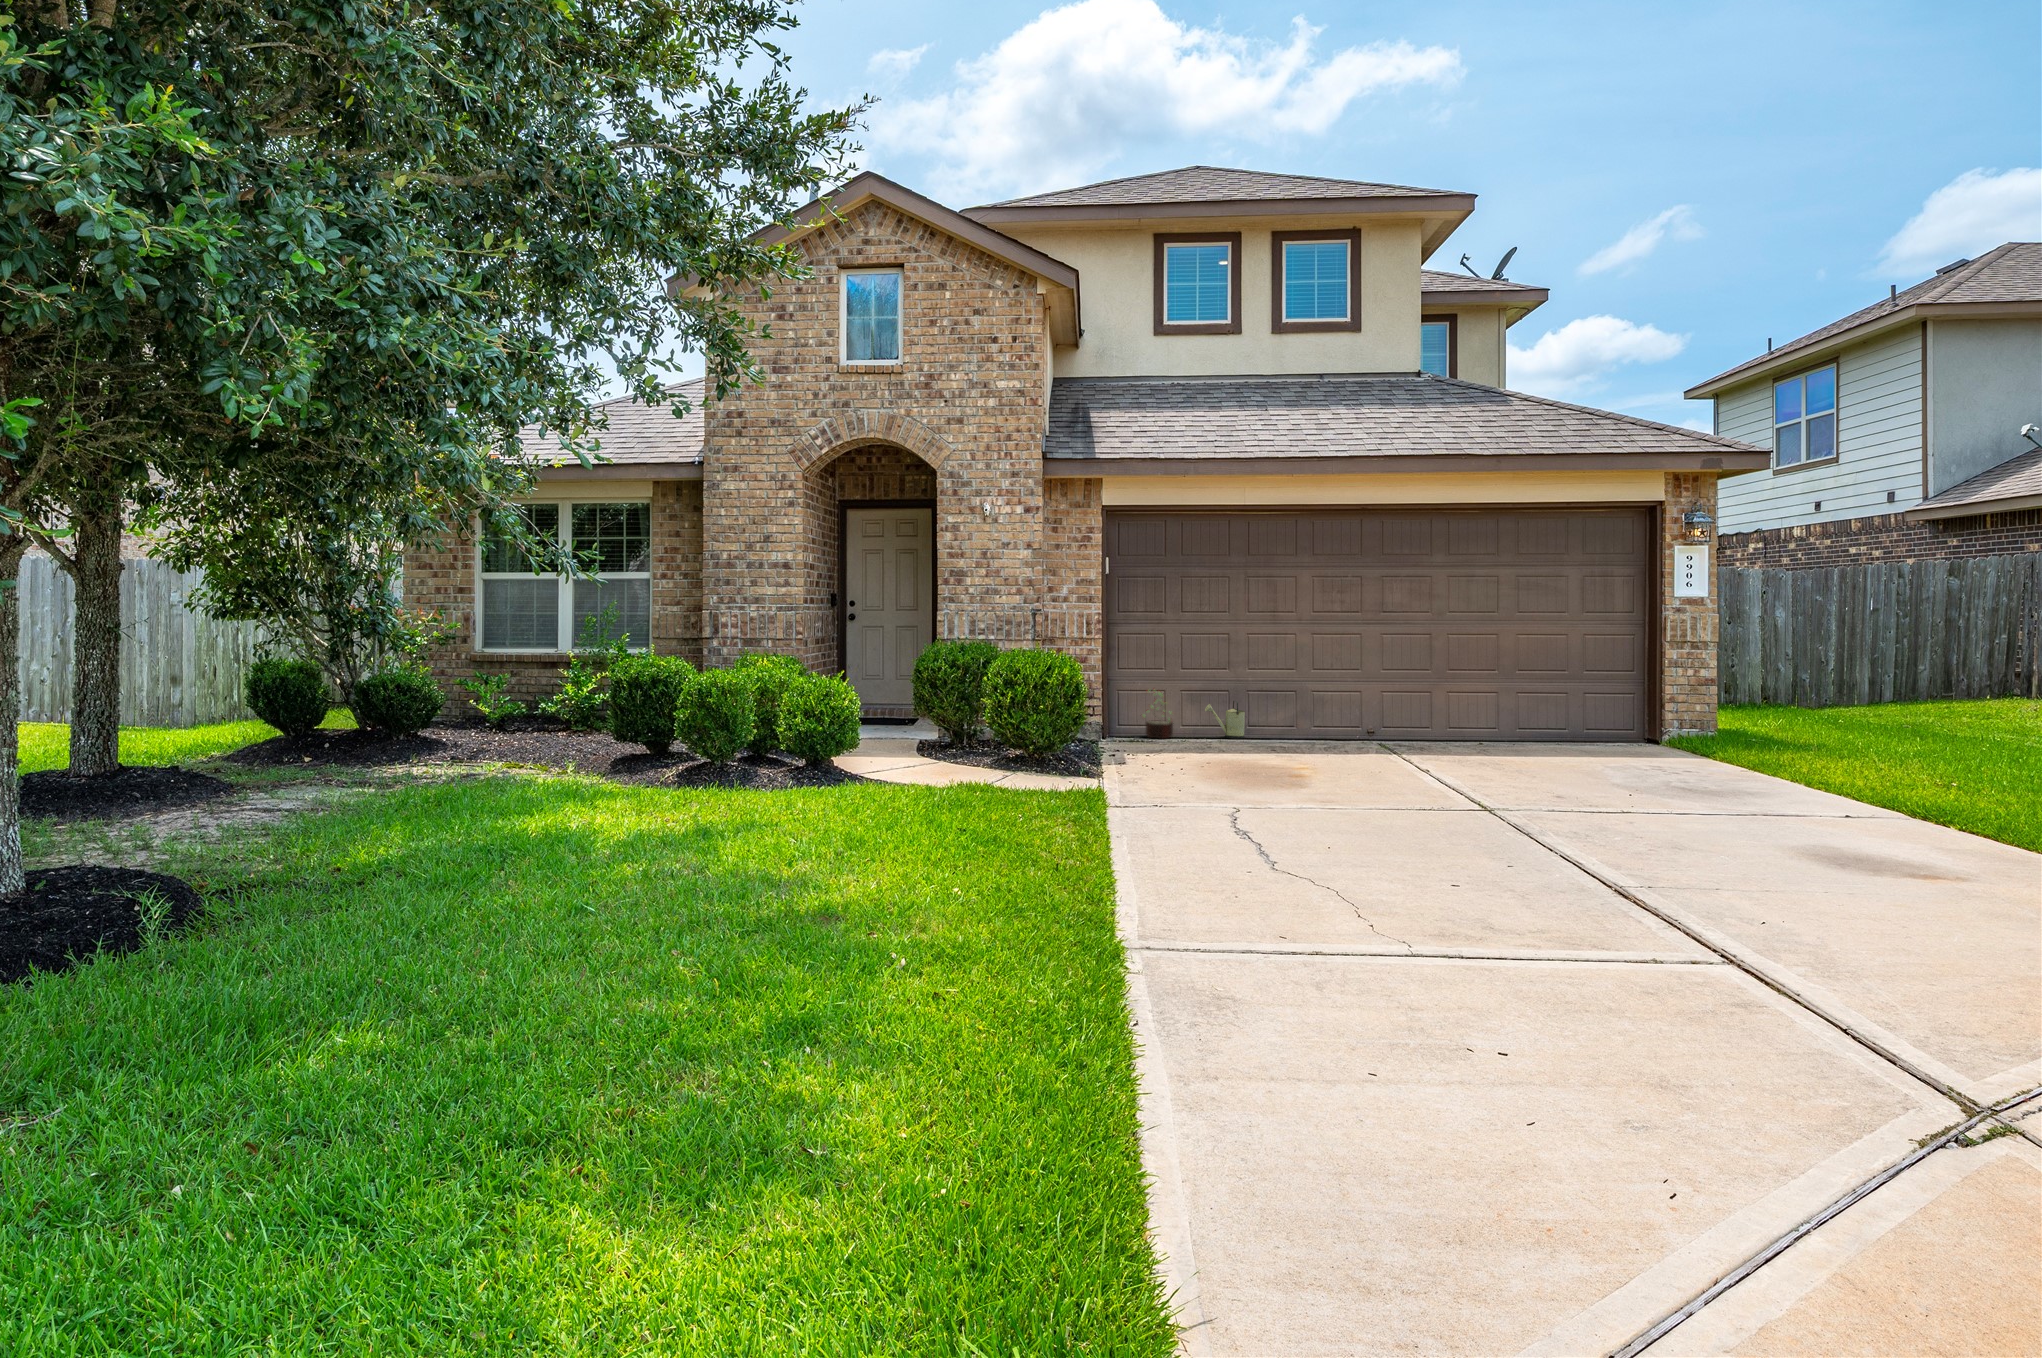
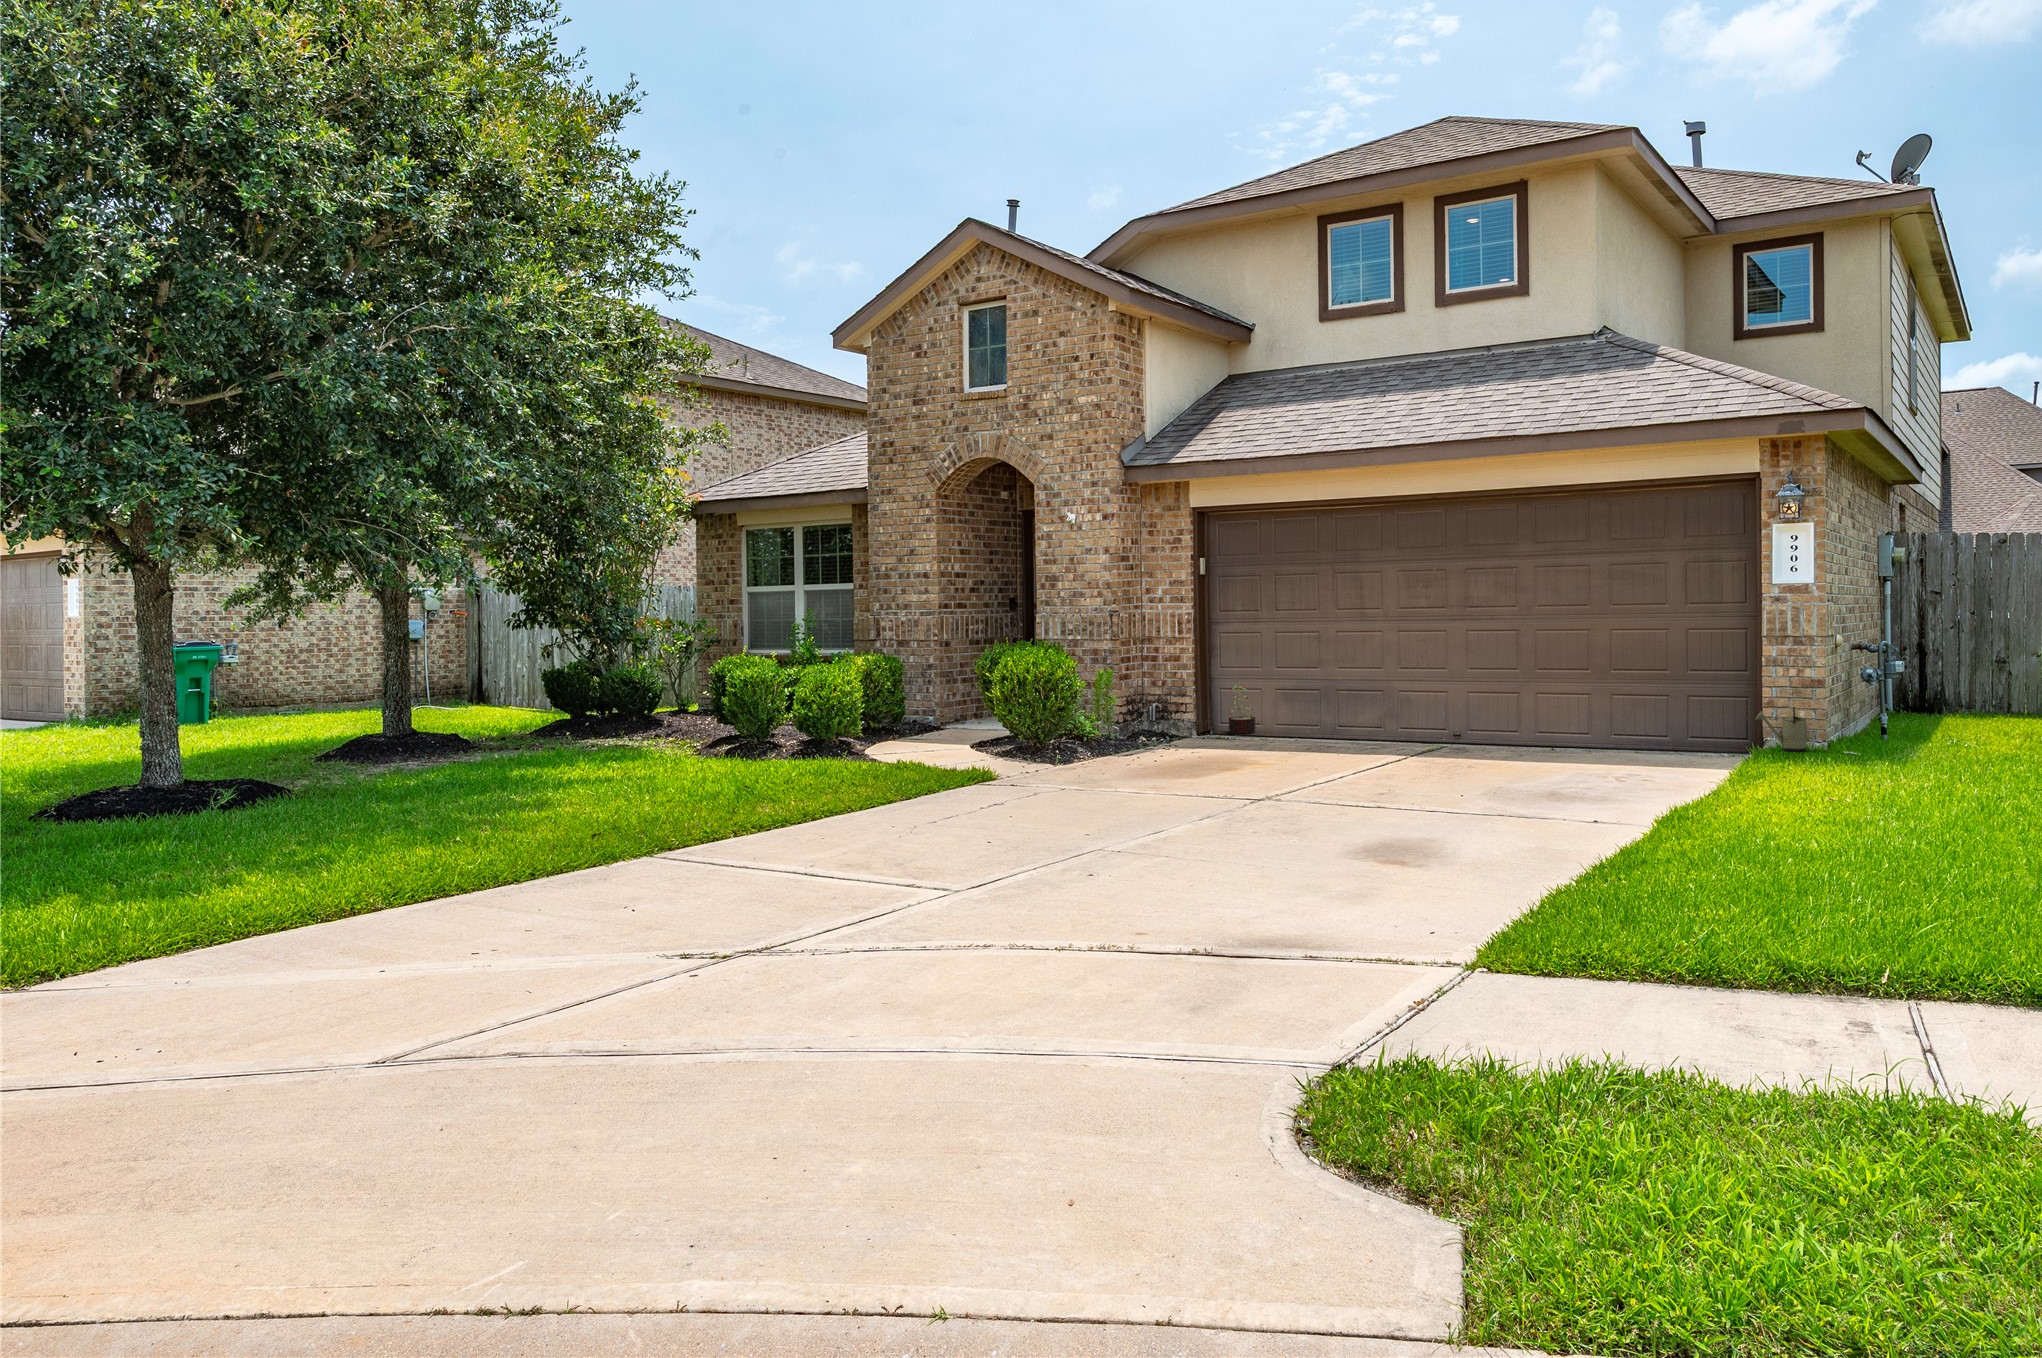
watering can: present [1205,701,1245,739] -> present [1756,707,1807,752]

